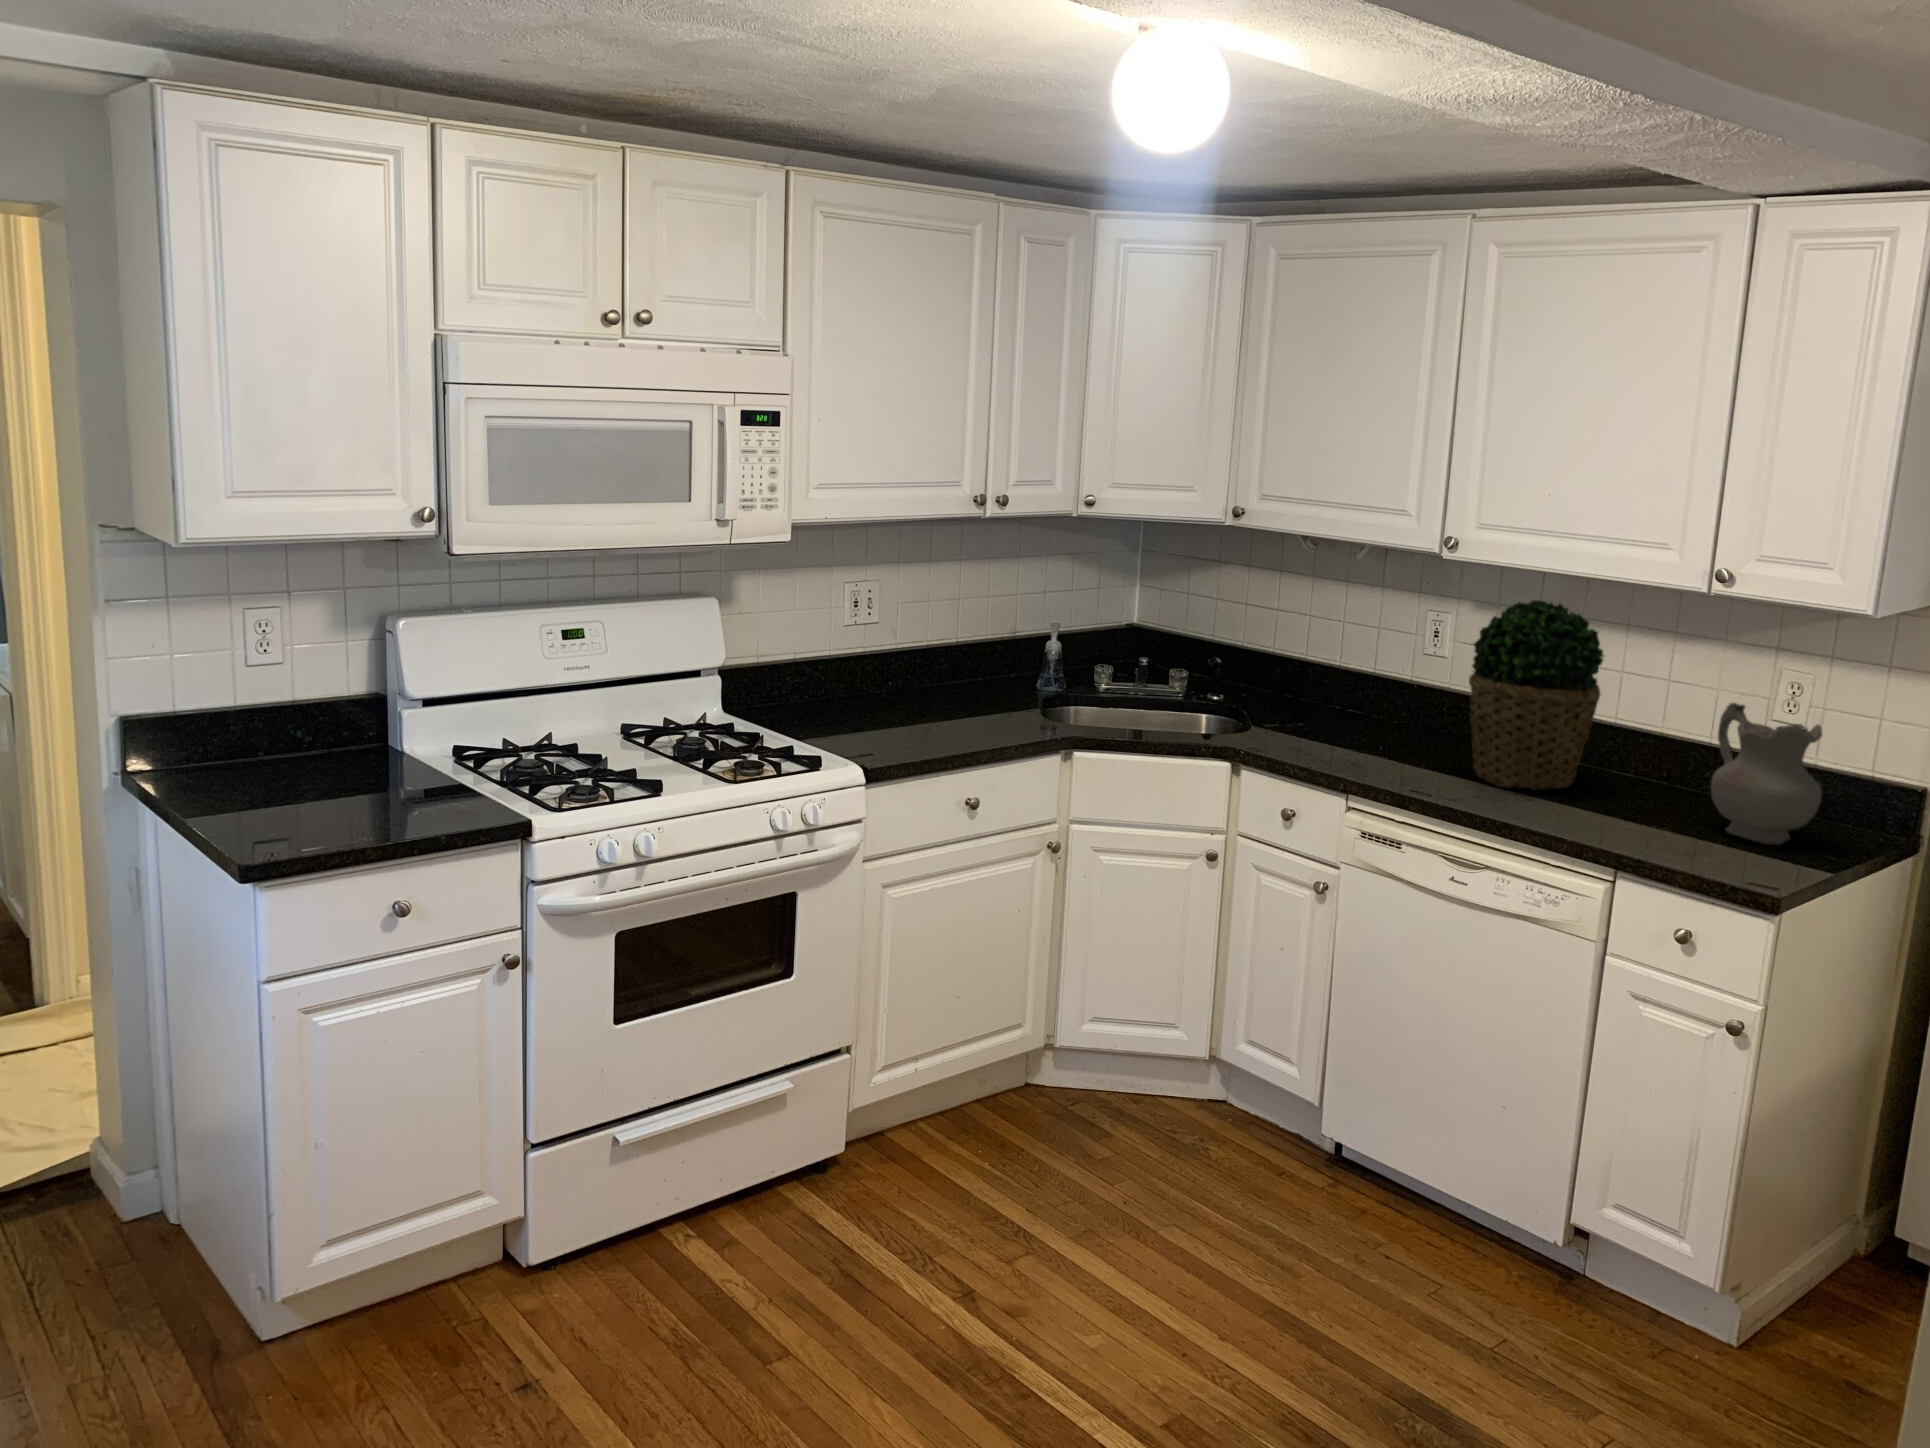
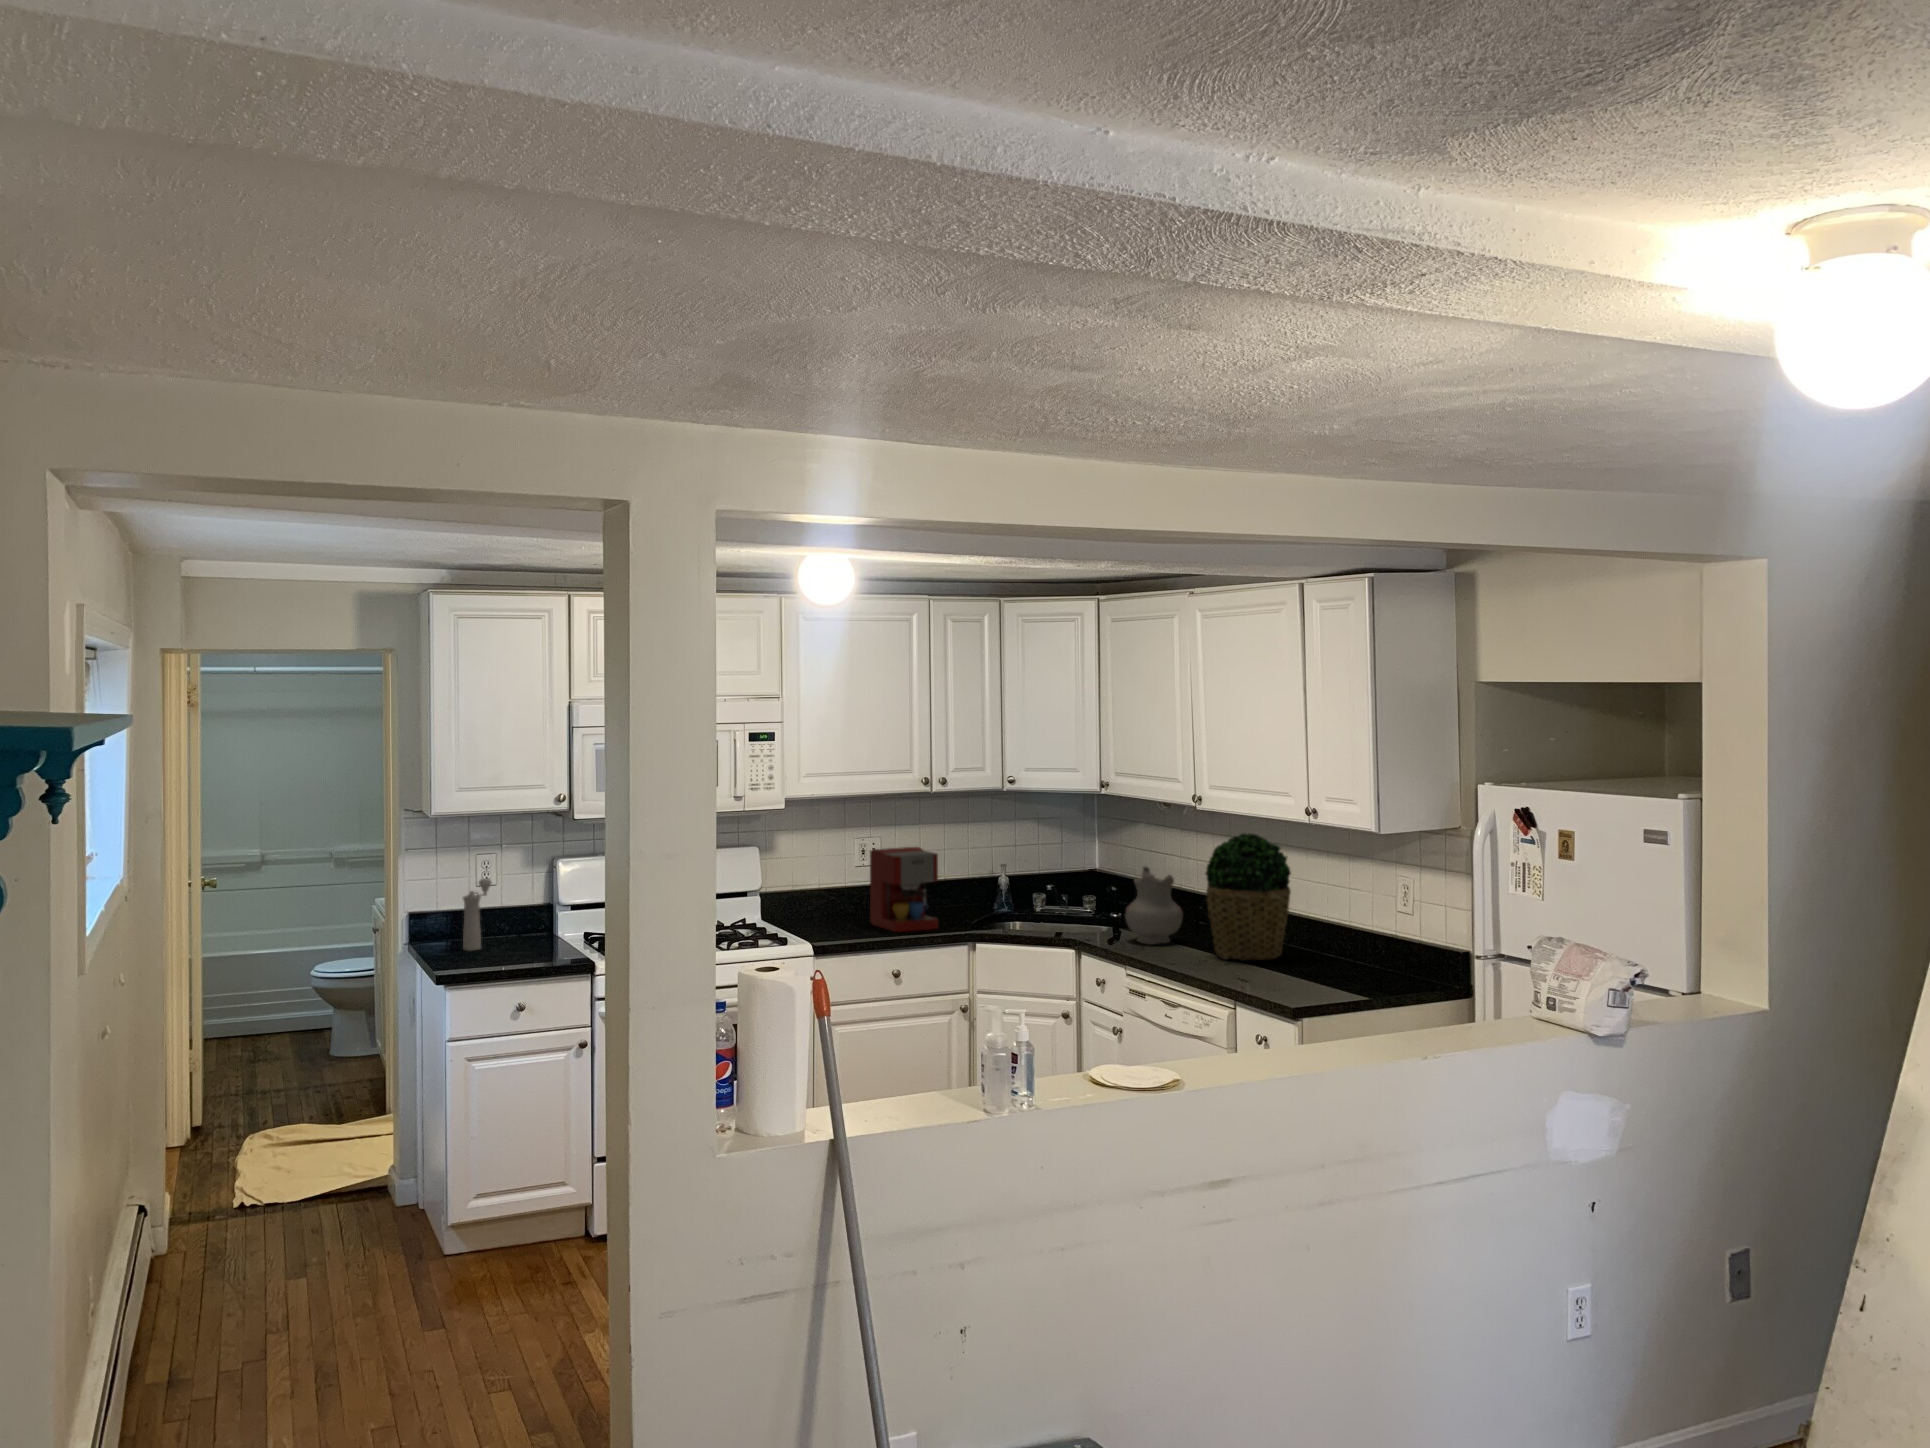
coffee maker: none [892,599,1011,734] -> present [870,847,938,932]
pepper mill: none [243,658,291,794] -> present [463,879,492,951]
ceramic pitcher: present [1711,703,1822,845] -> present [1125,867,1183,945]

